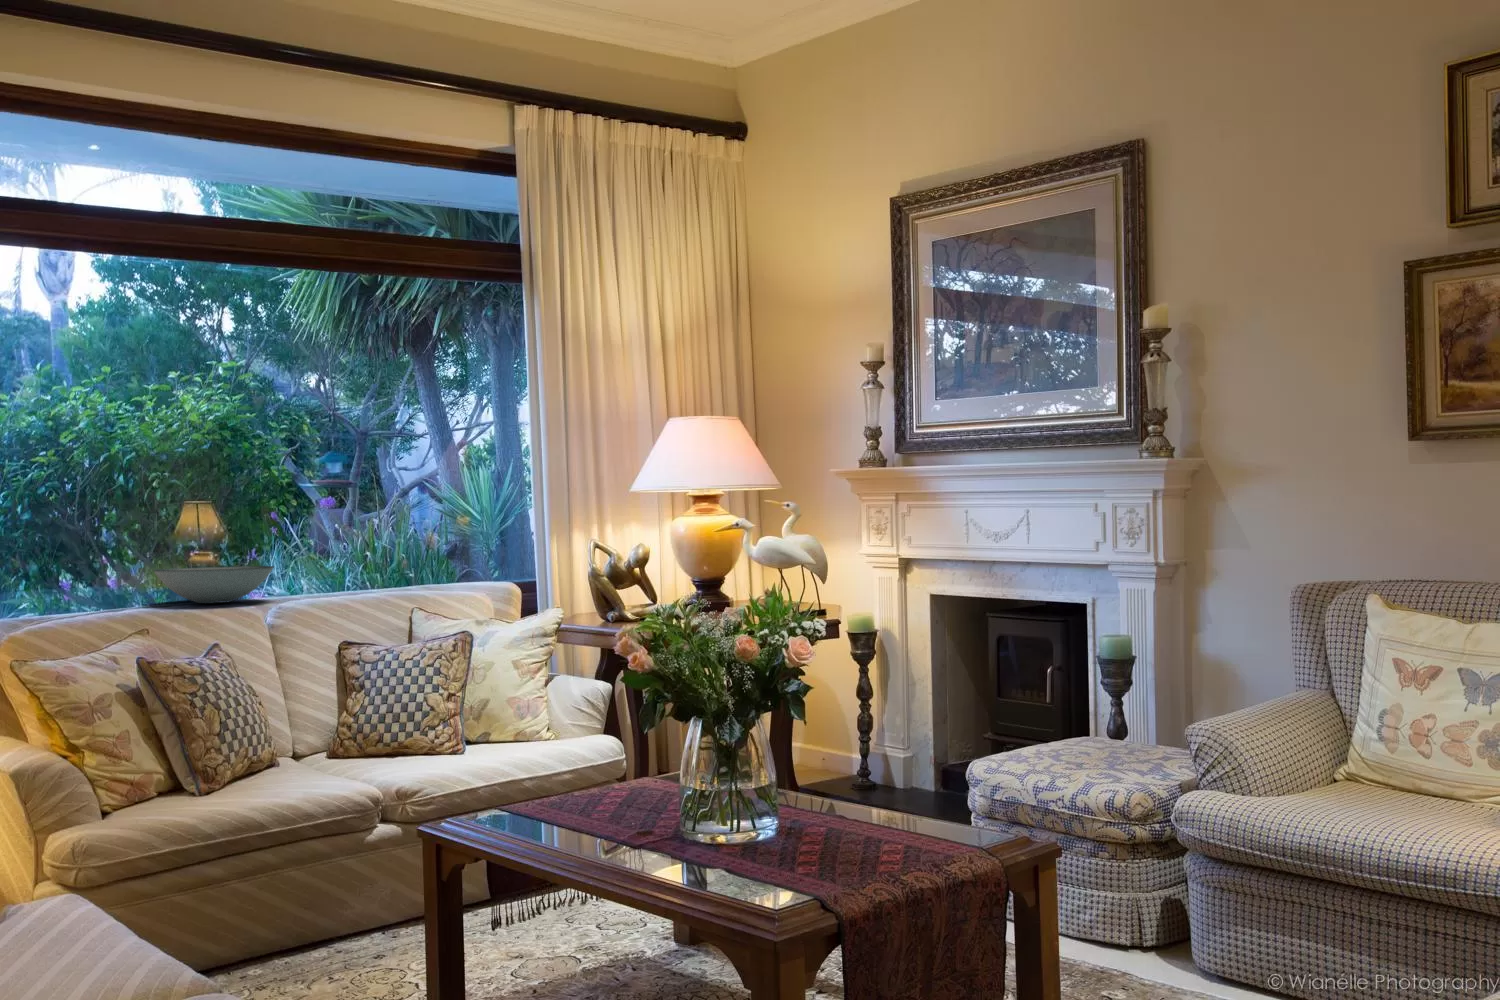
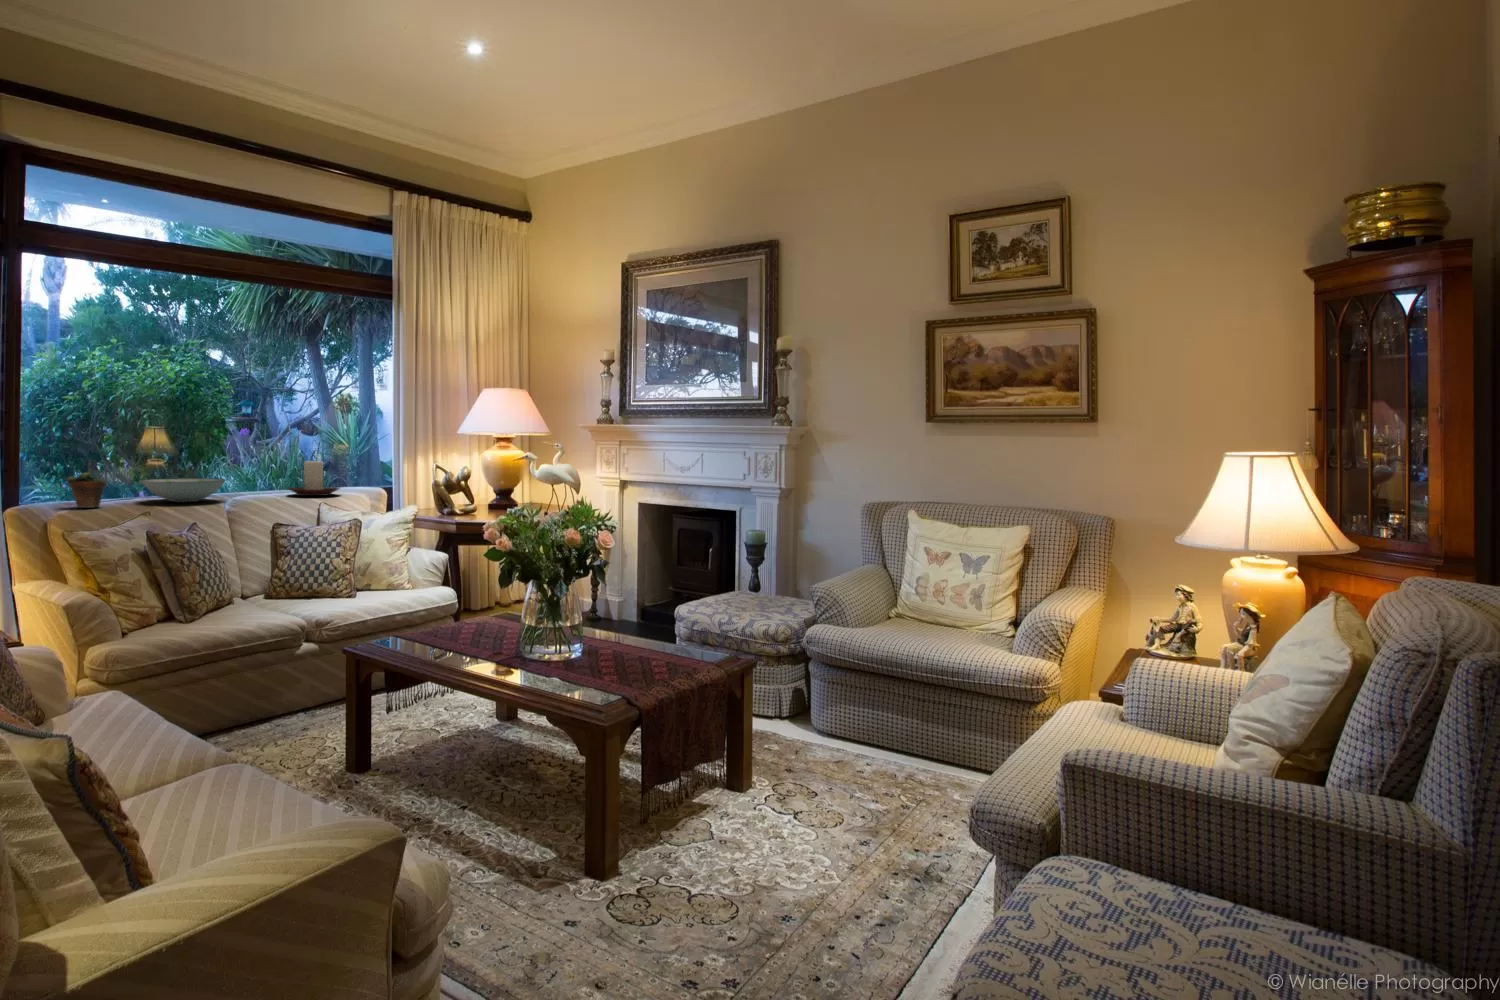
candle holder: none [364,533,446,592] -> present [288,461,339,496]
succulent plant: none [47,537,102,612] -> present [67,462,106,508]

